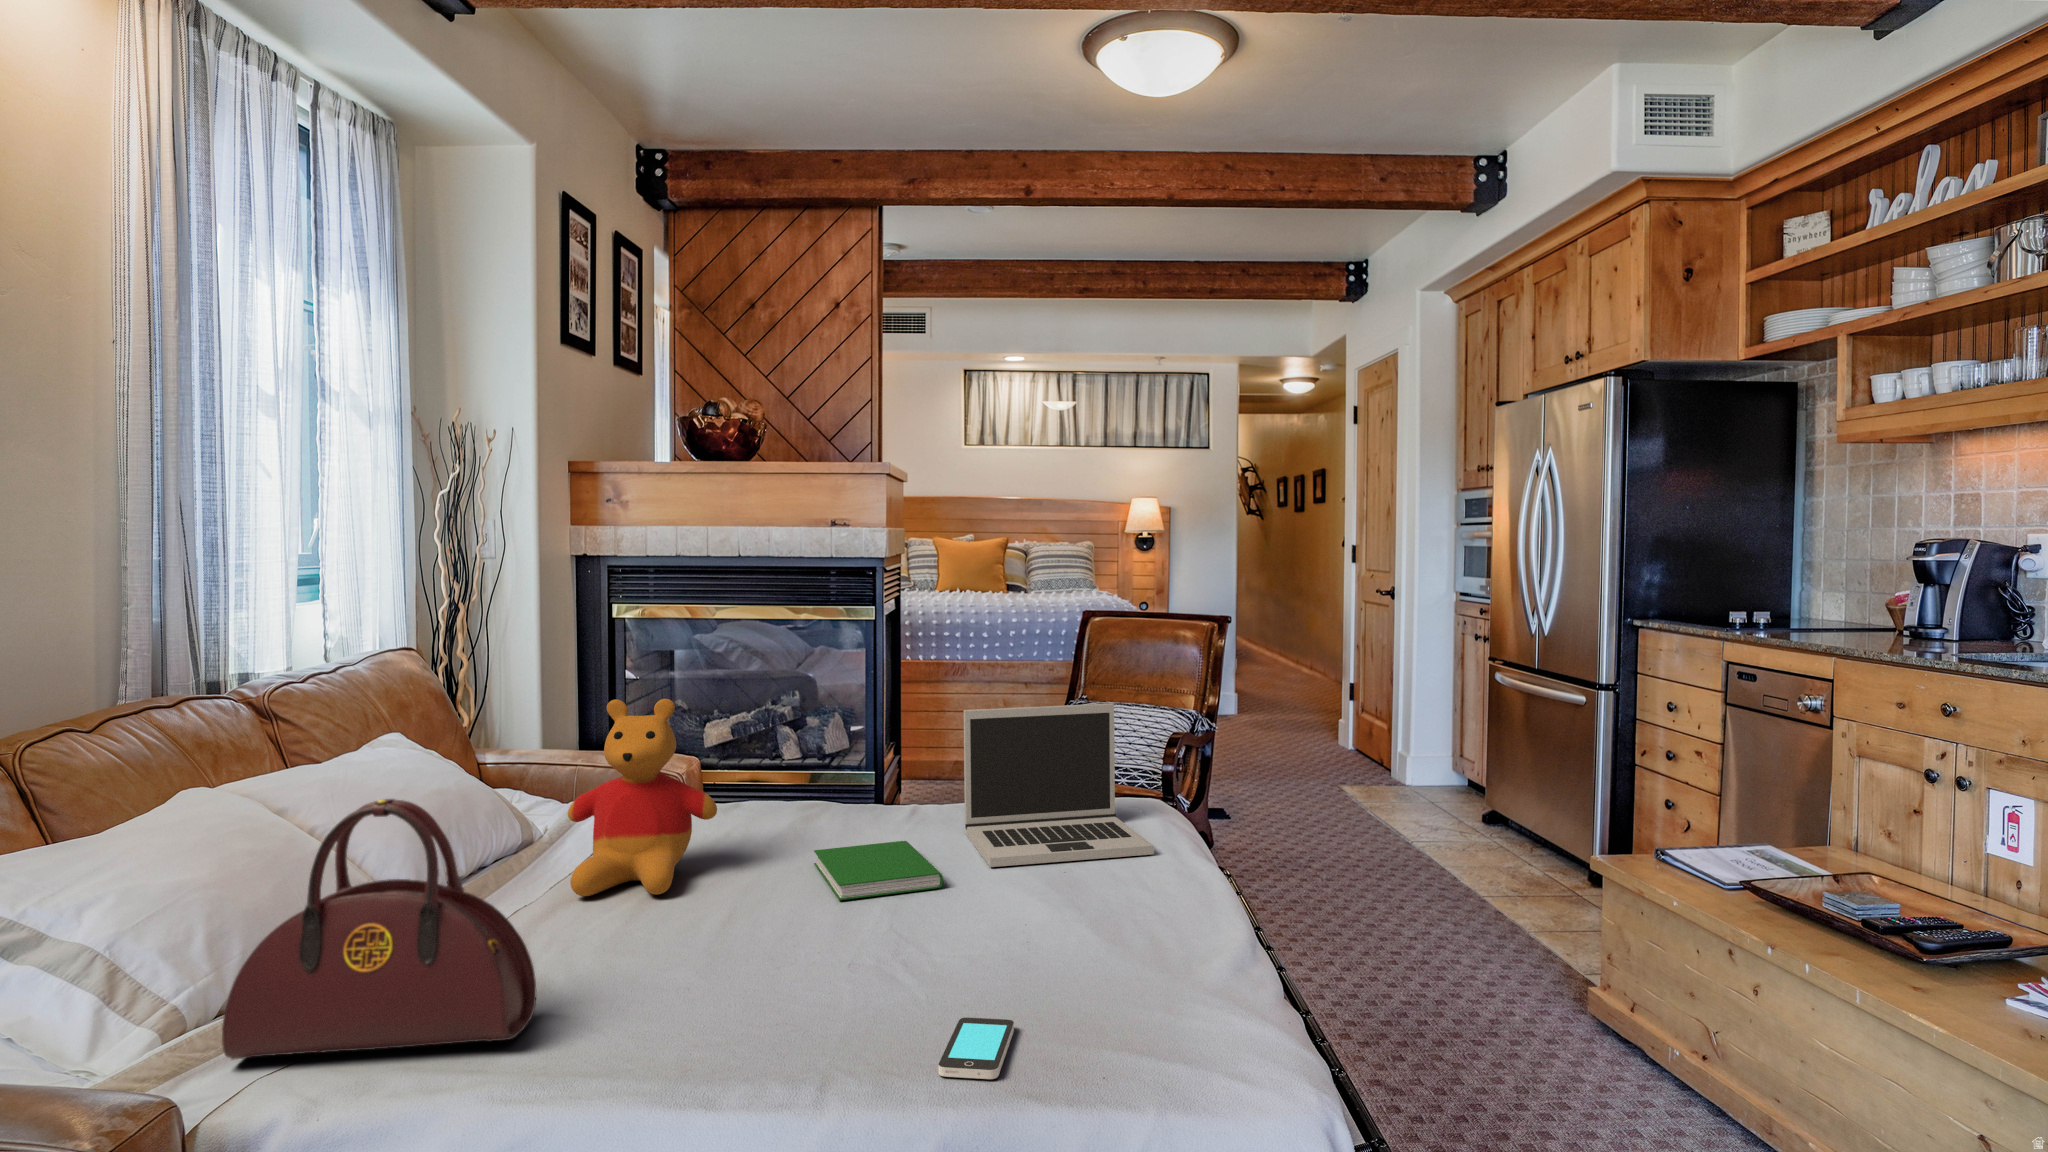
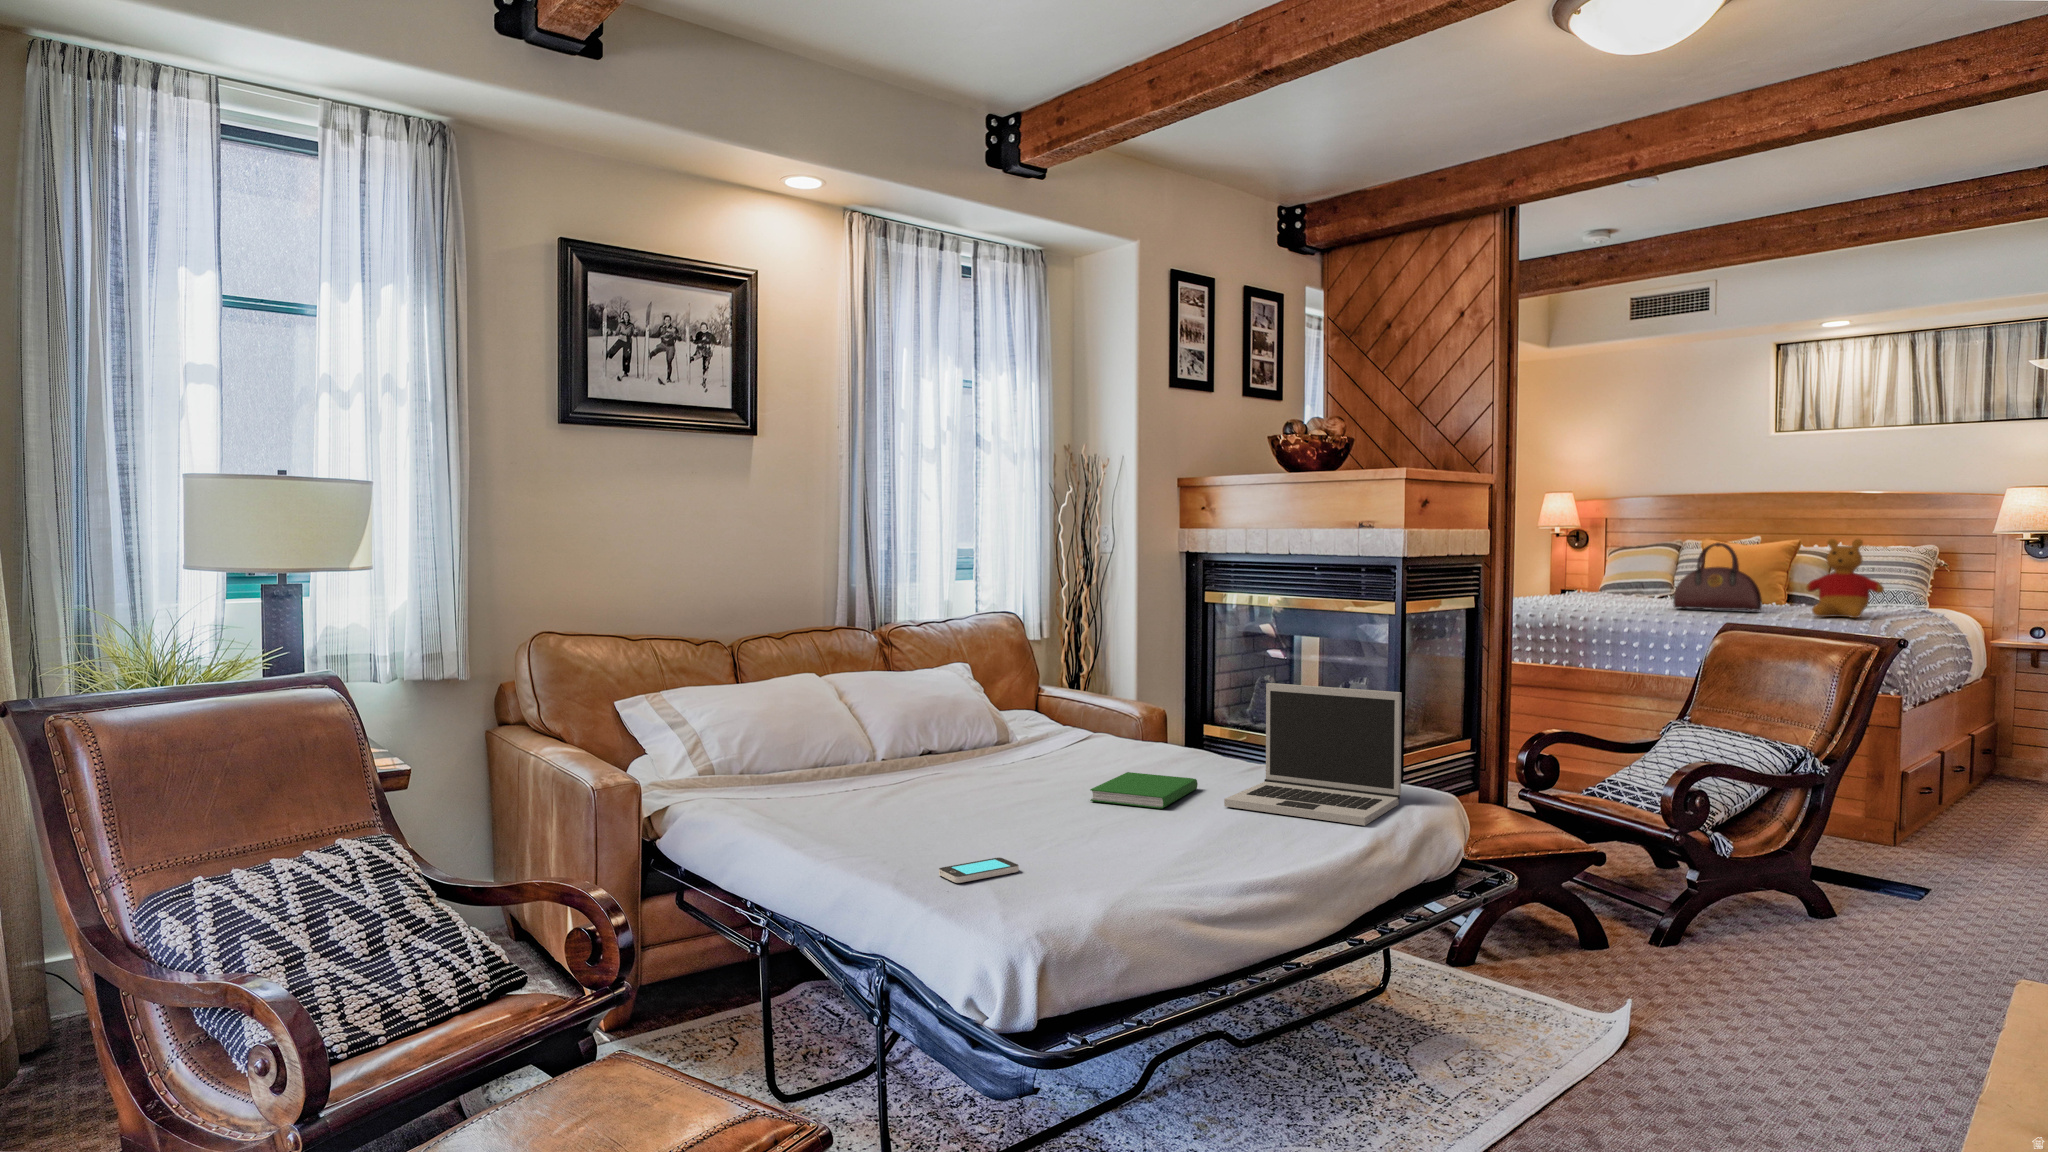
stuffed bear: present [568,699,717,896] -> present [1806,539,1884,618]
handbag: present [222,799,536,1059] -> present [1673,543,1762,611]

